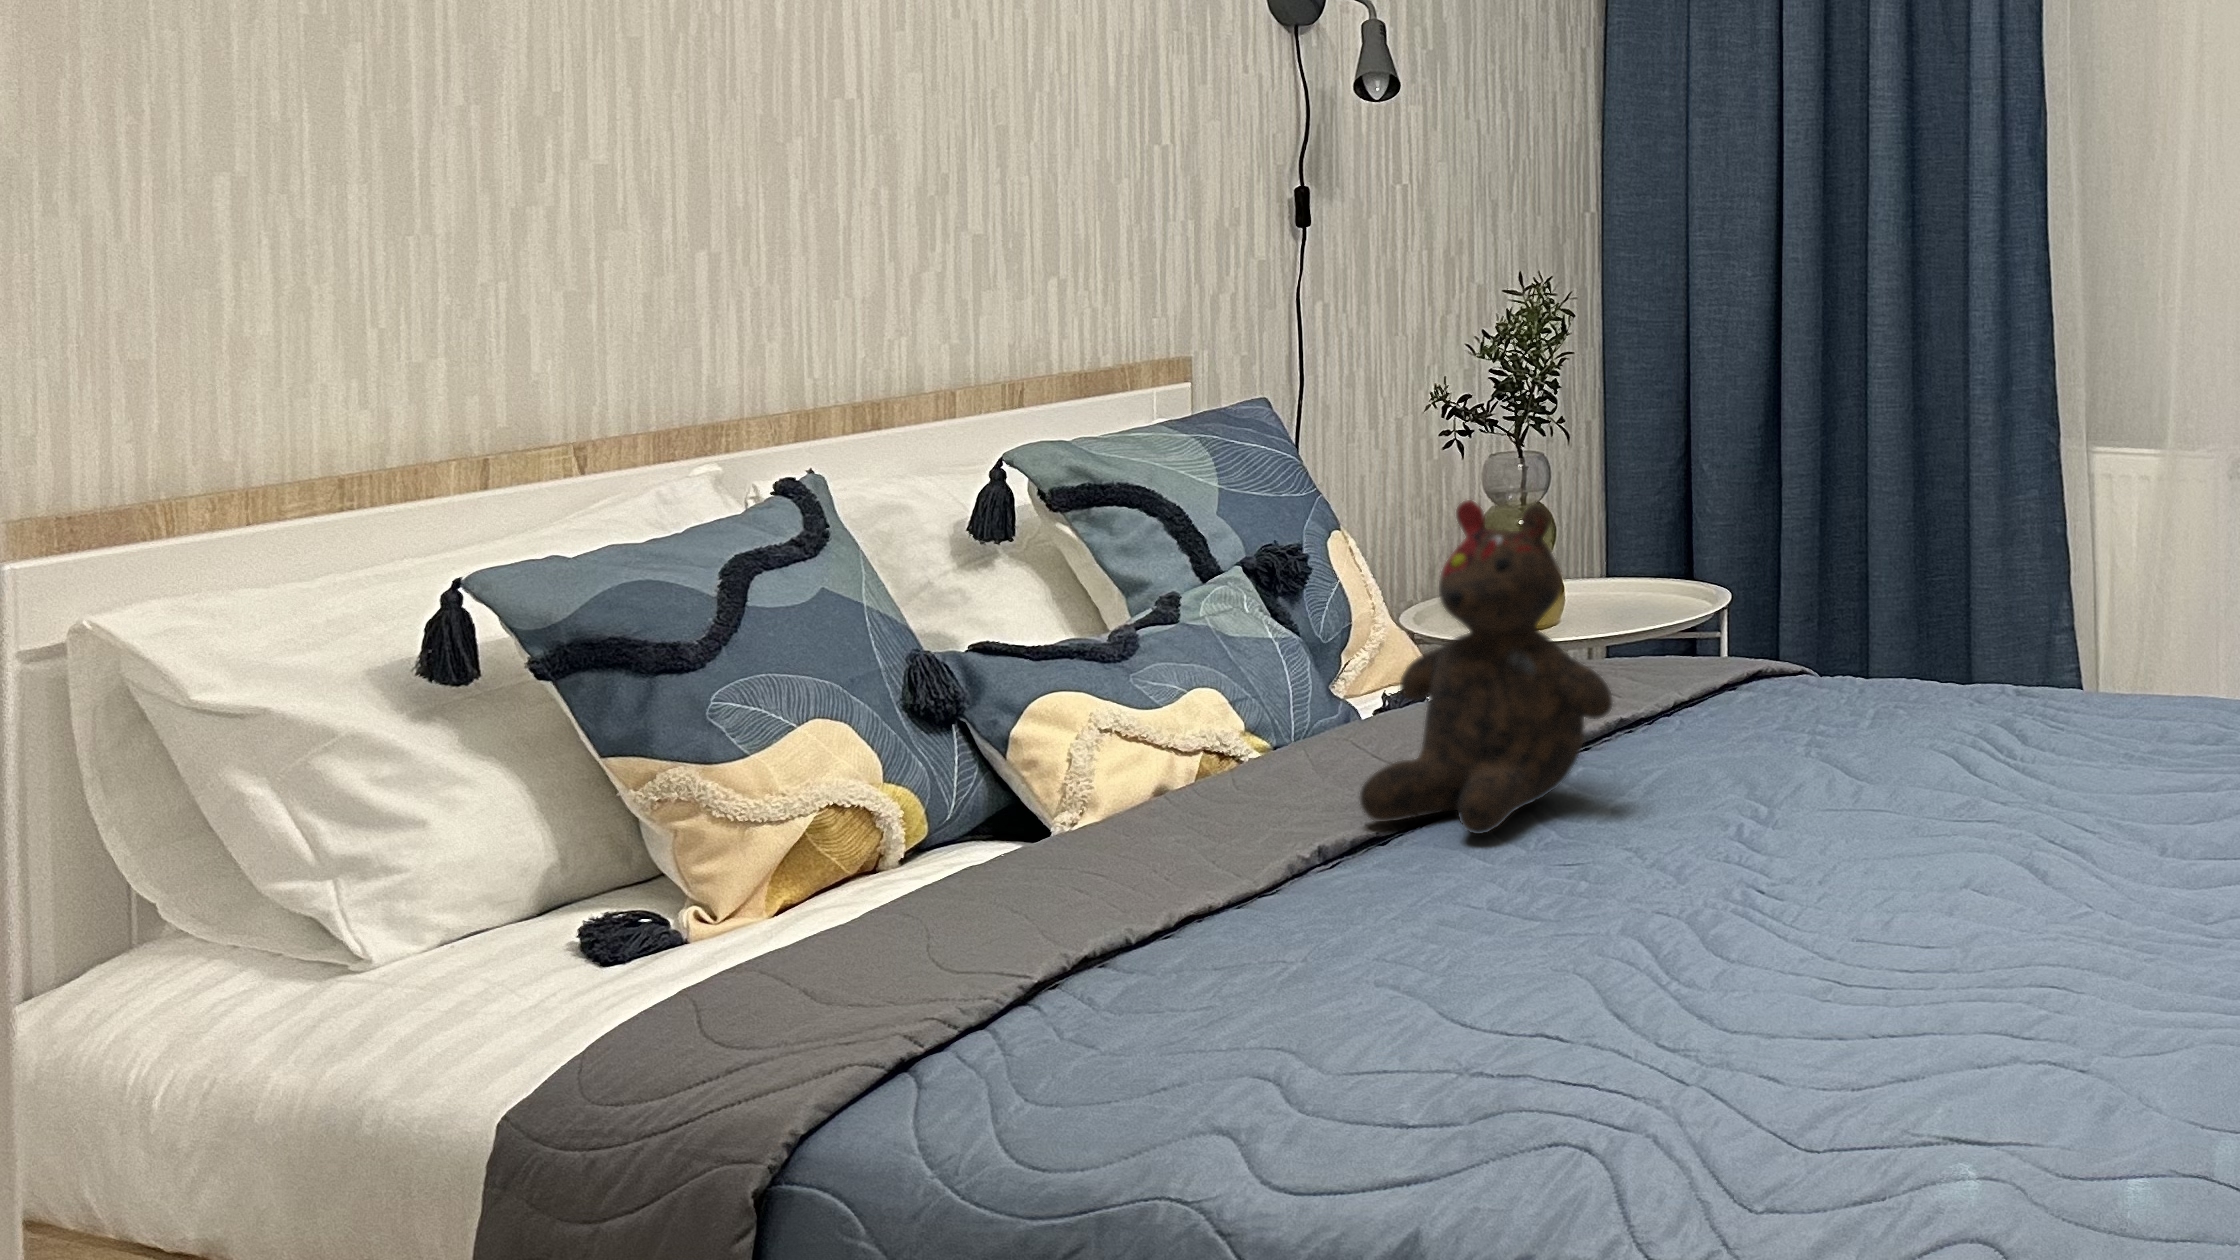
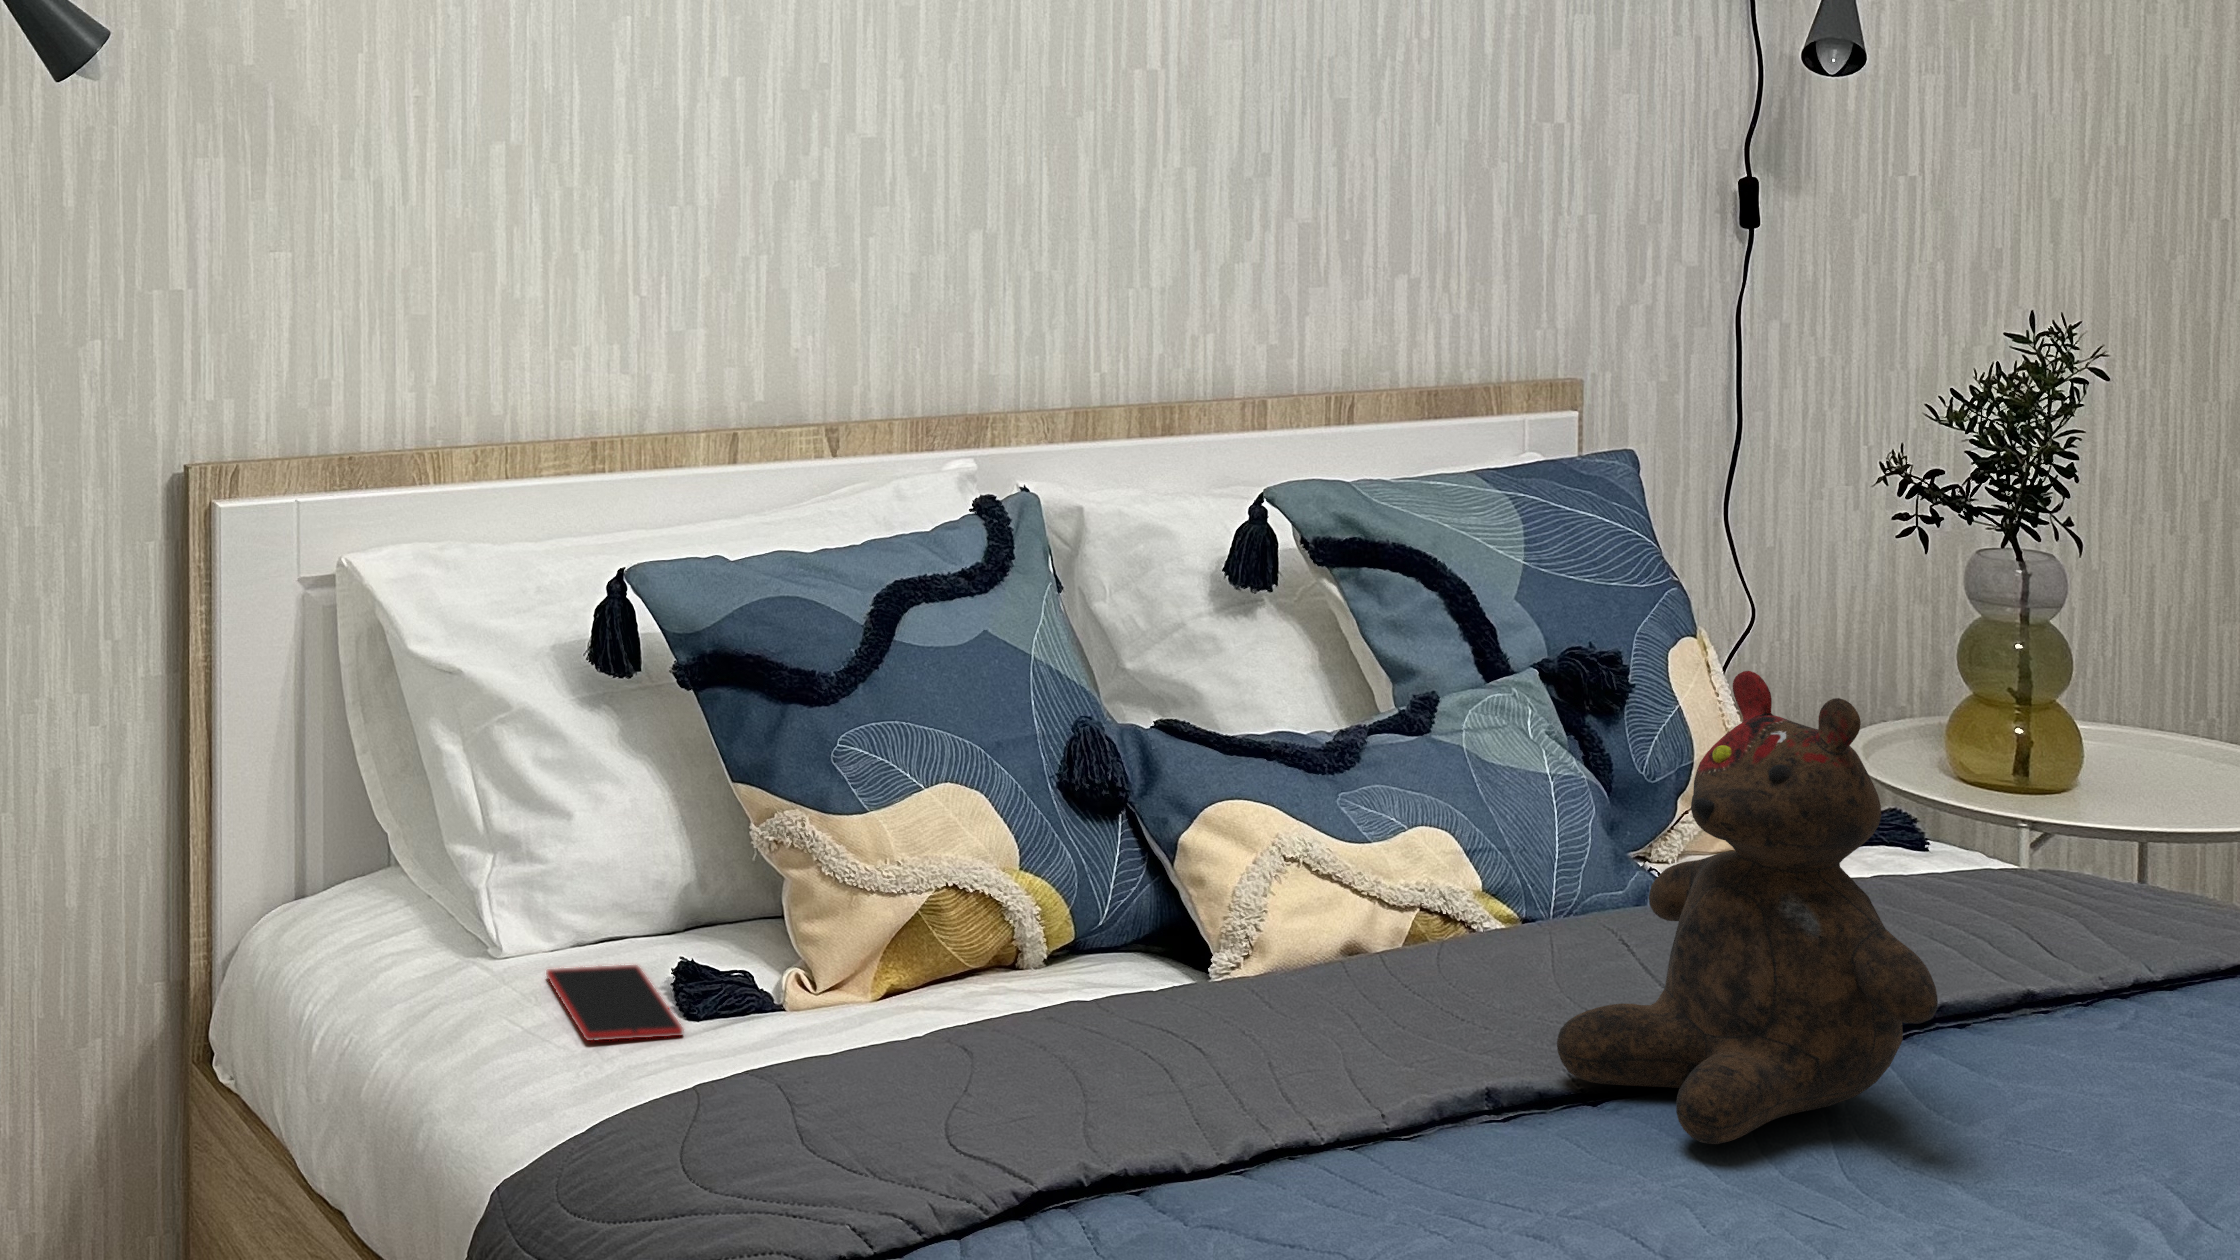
smartphone: none [434,945,618,1003] -> present [546,965,683,1041]

